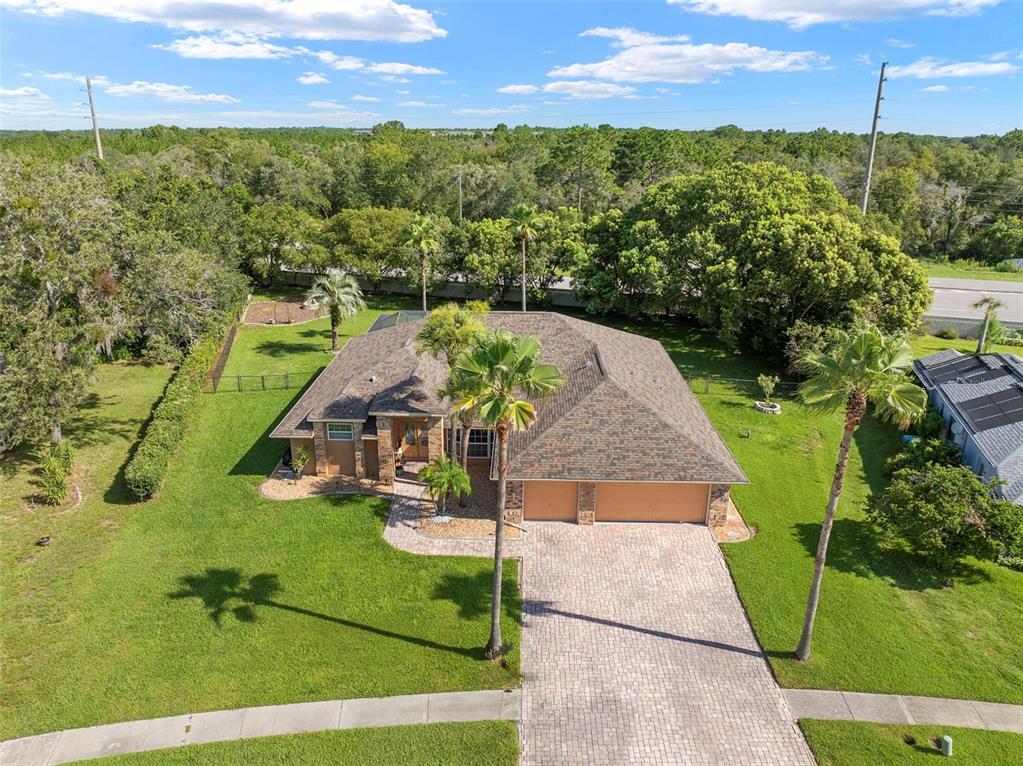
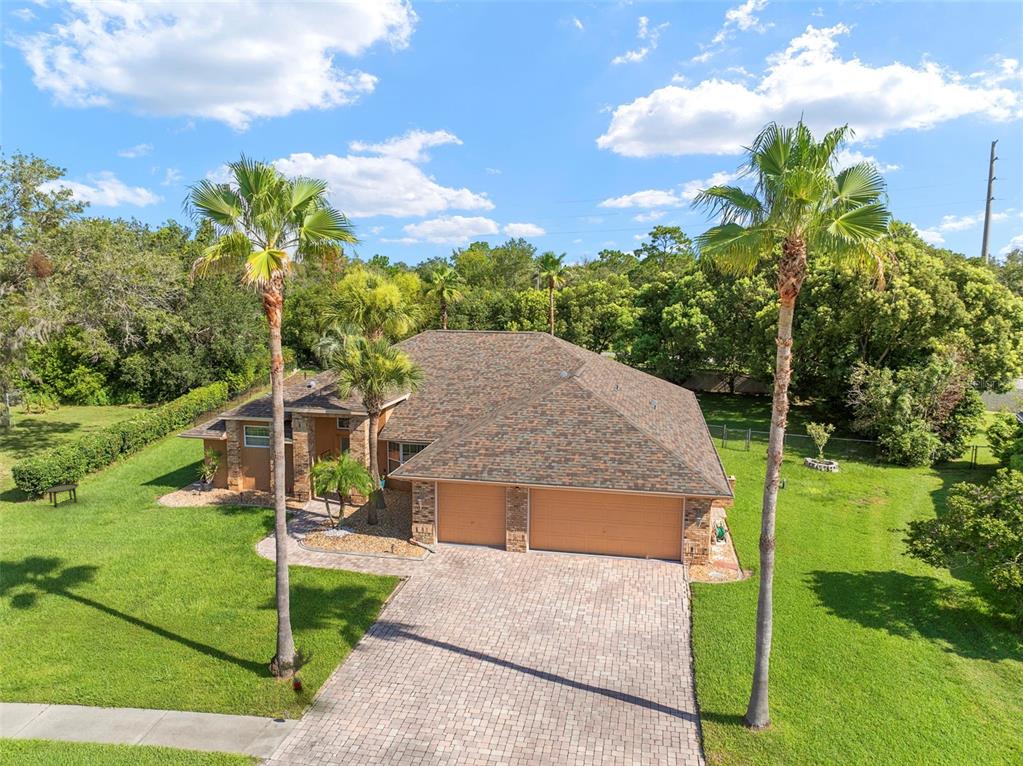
round table: none [145,482,174,506] -> present [45,483,78,507]

